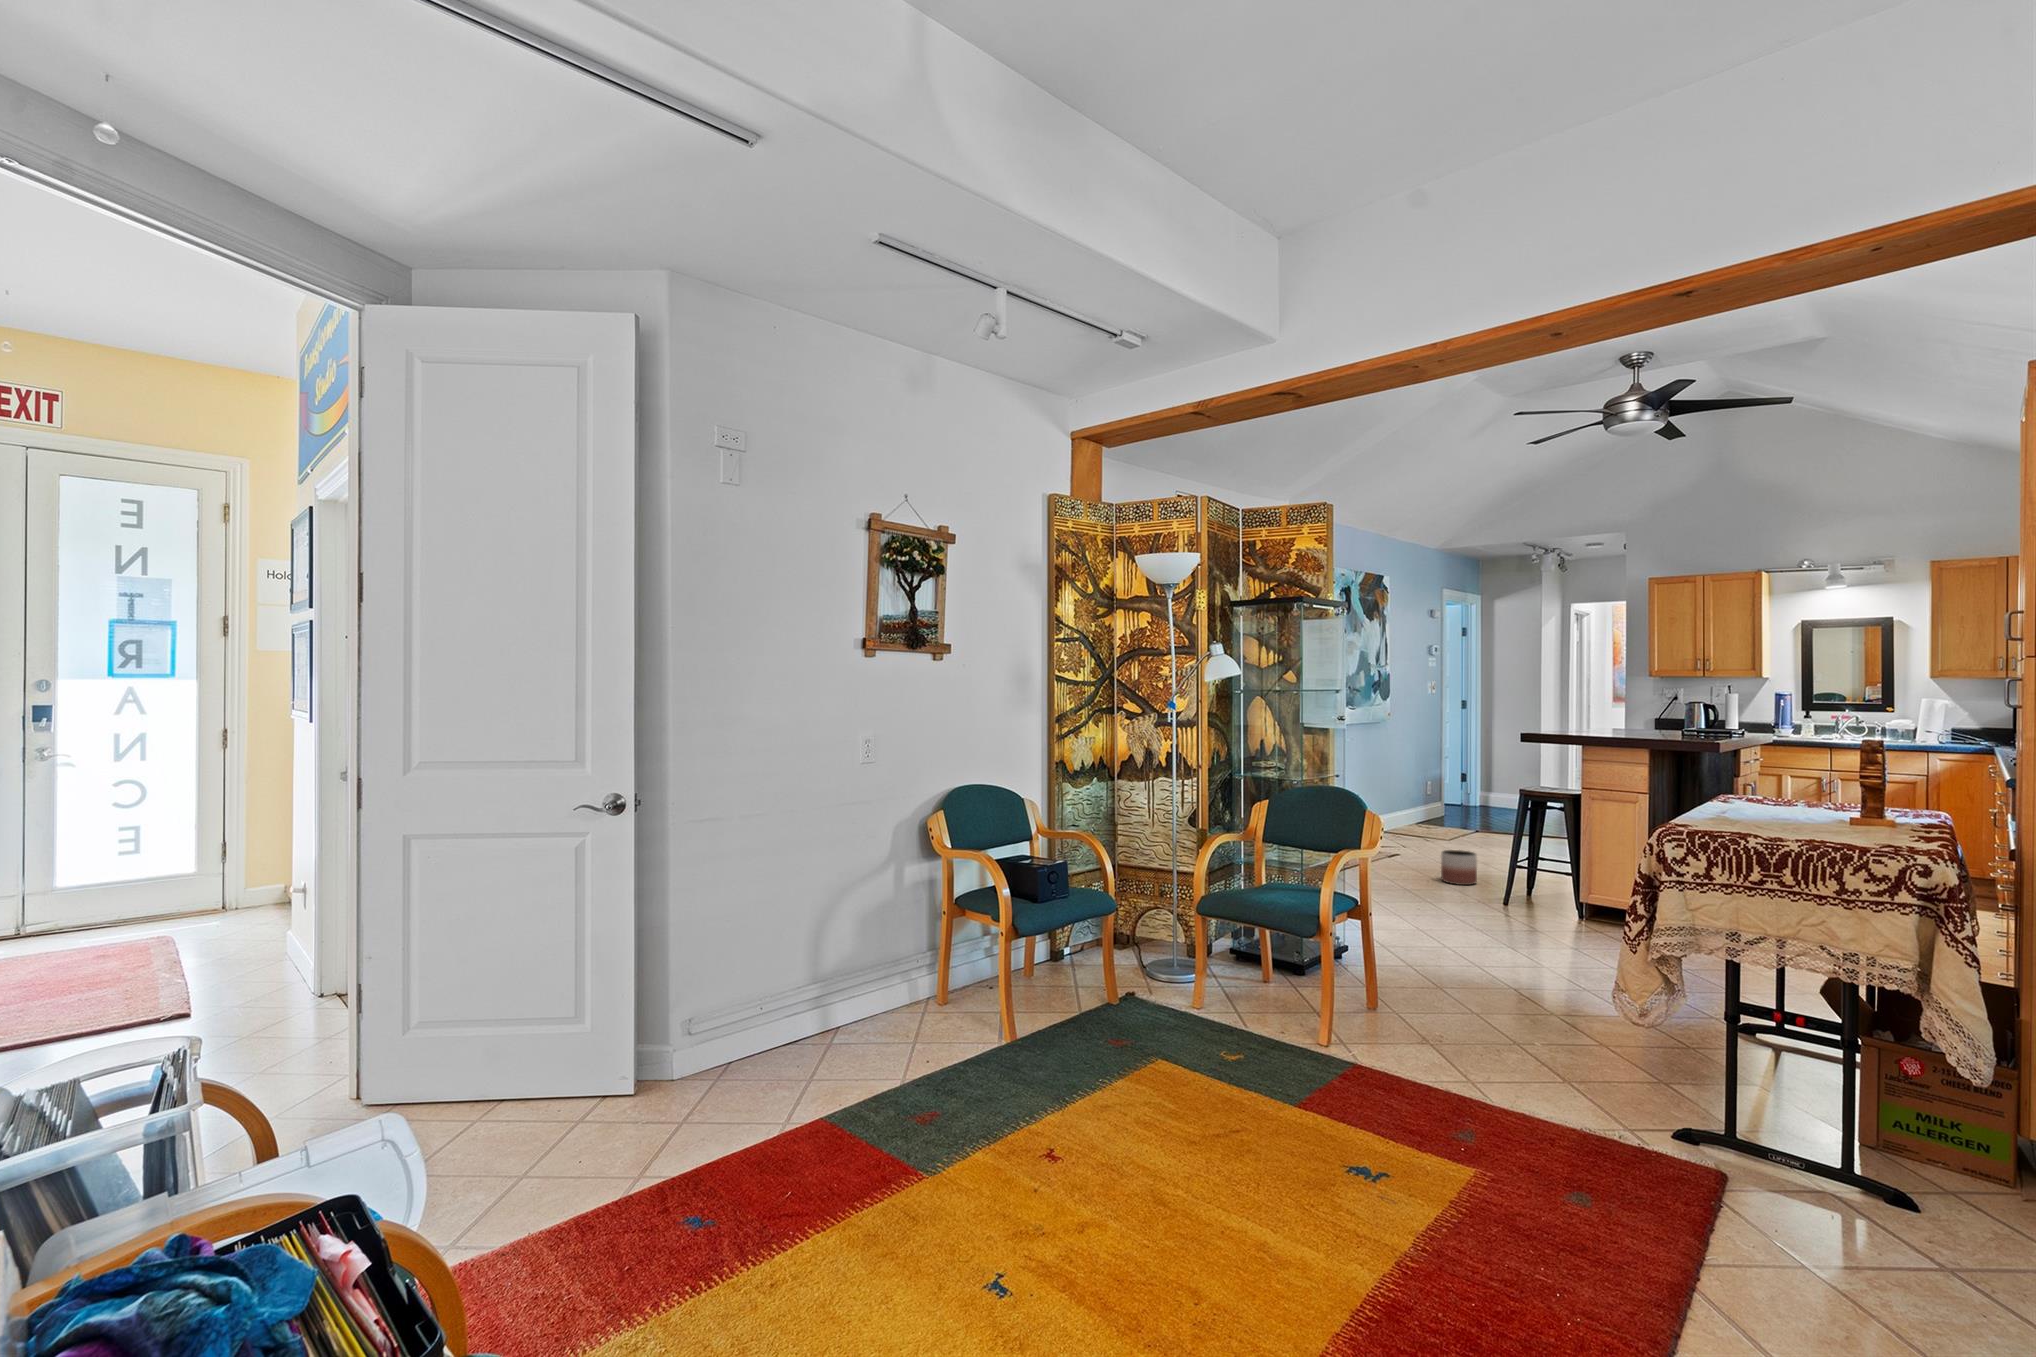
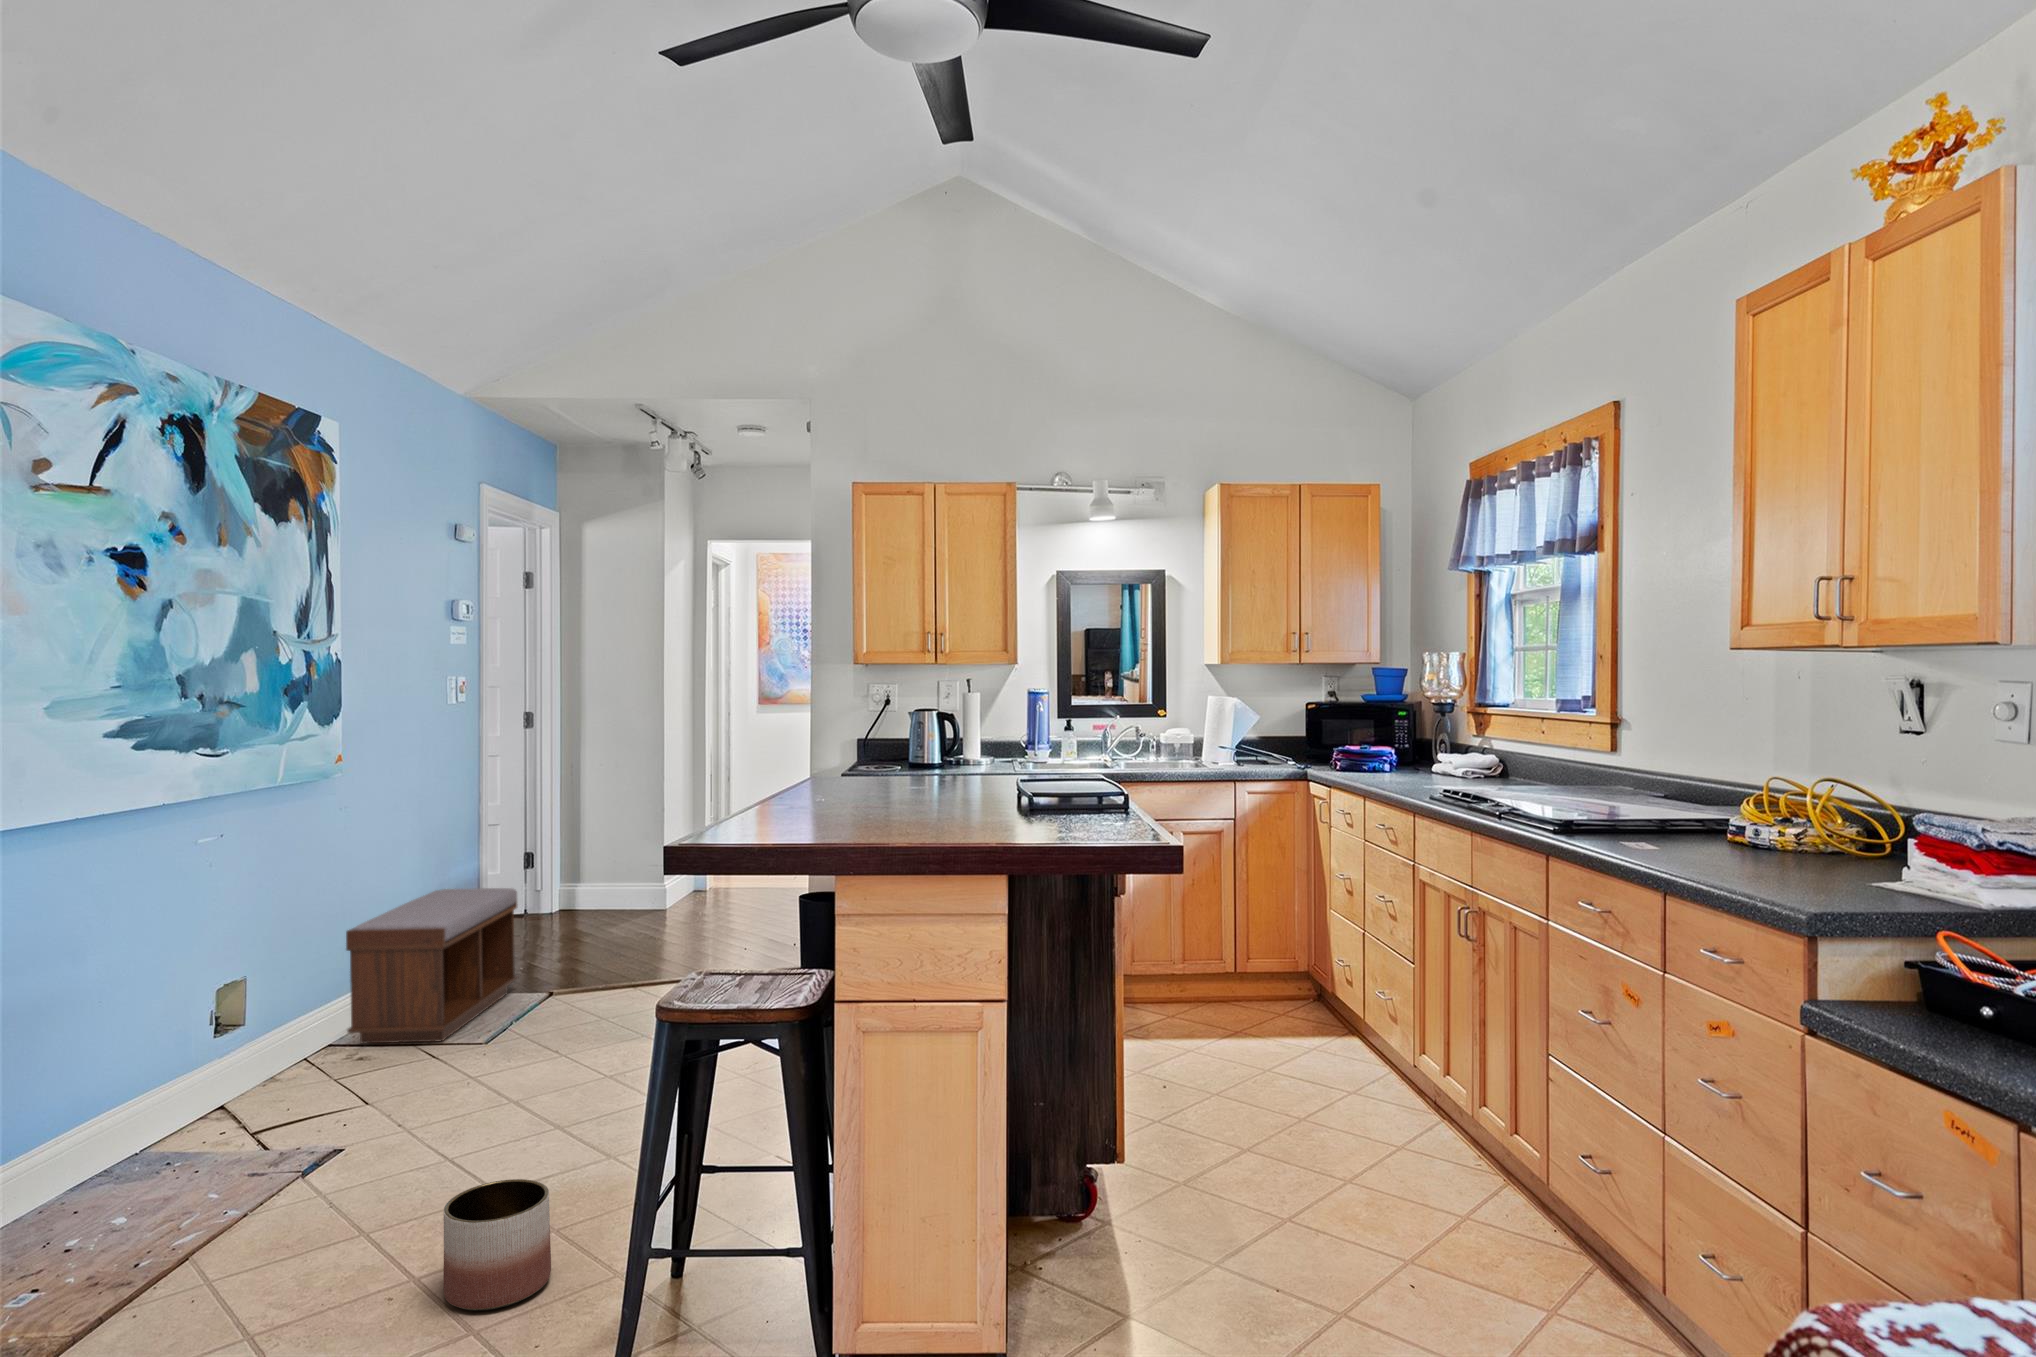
bench: none [1390,778,1460,837] -> present [346,888,518,1043]

